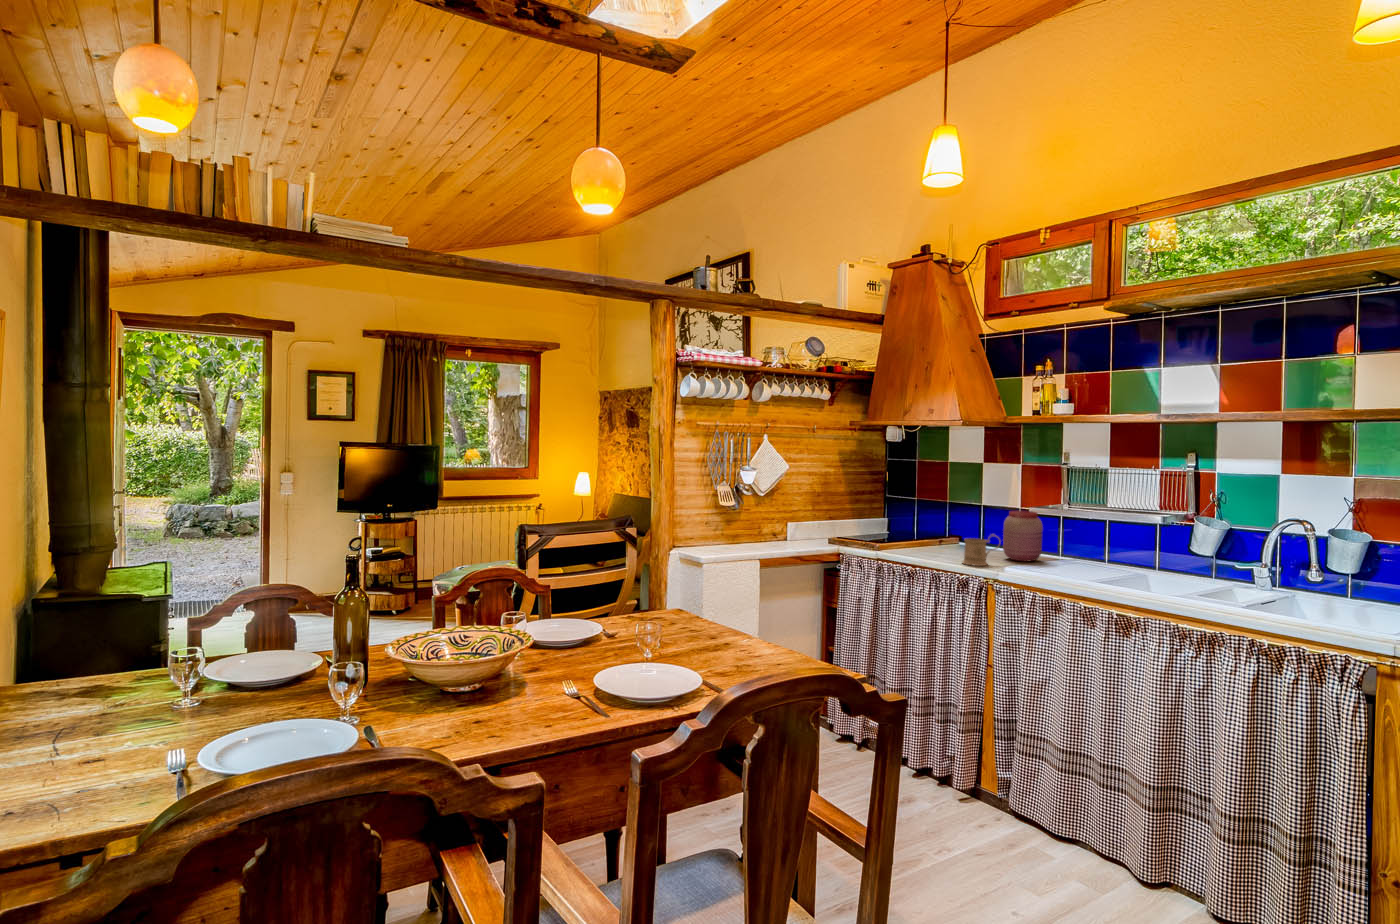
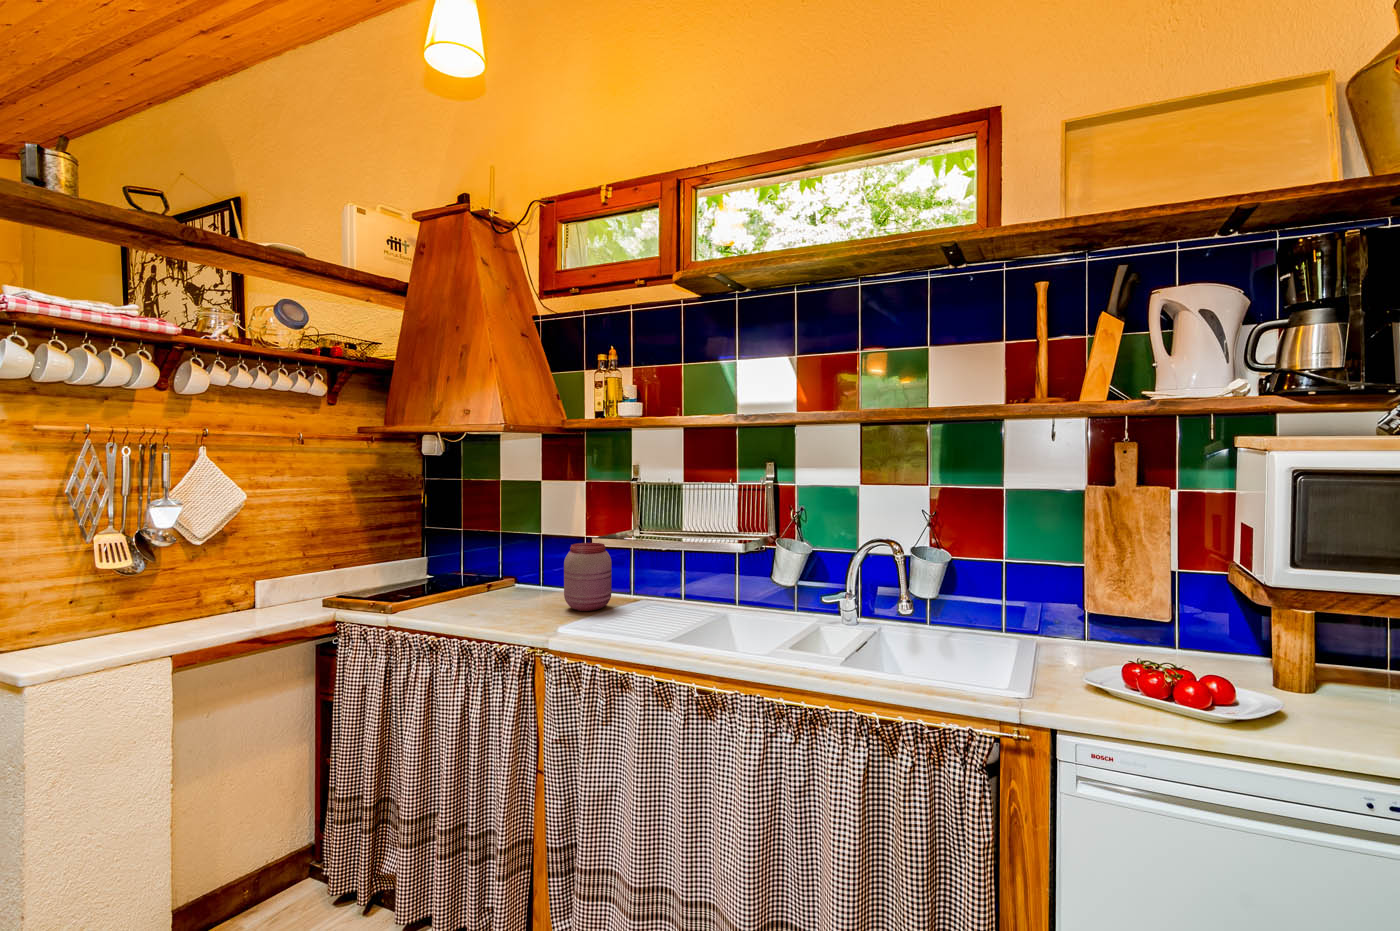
mug: present [962,534,1001,566] -> none [506,580,558,628]

